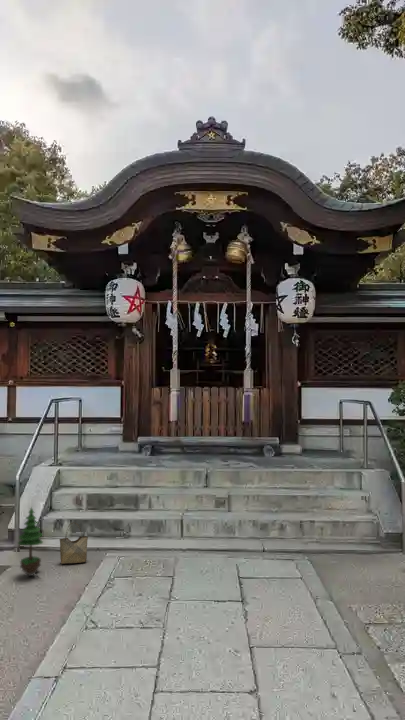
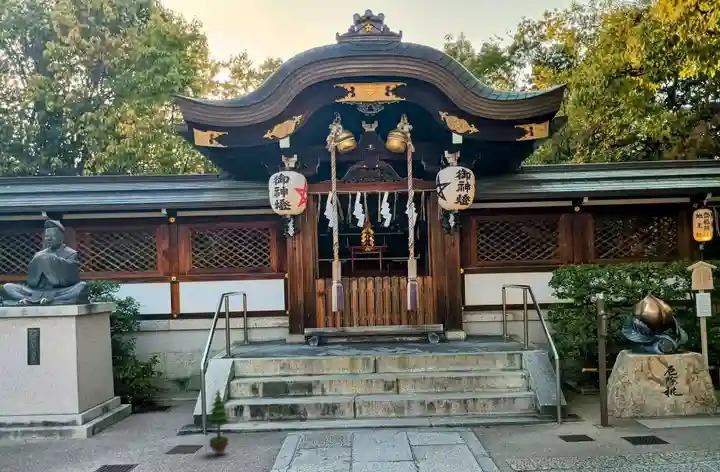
woven basket: present [60,523,88,564] -> none [243,405,270,443]

